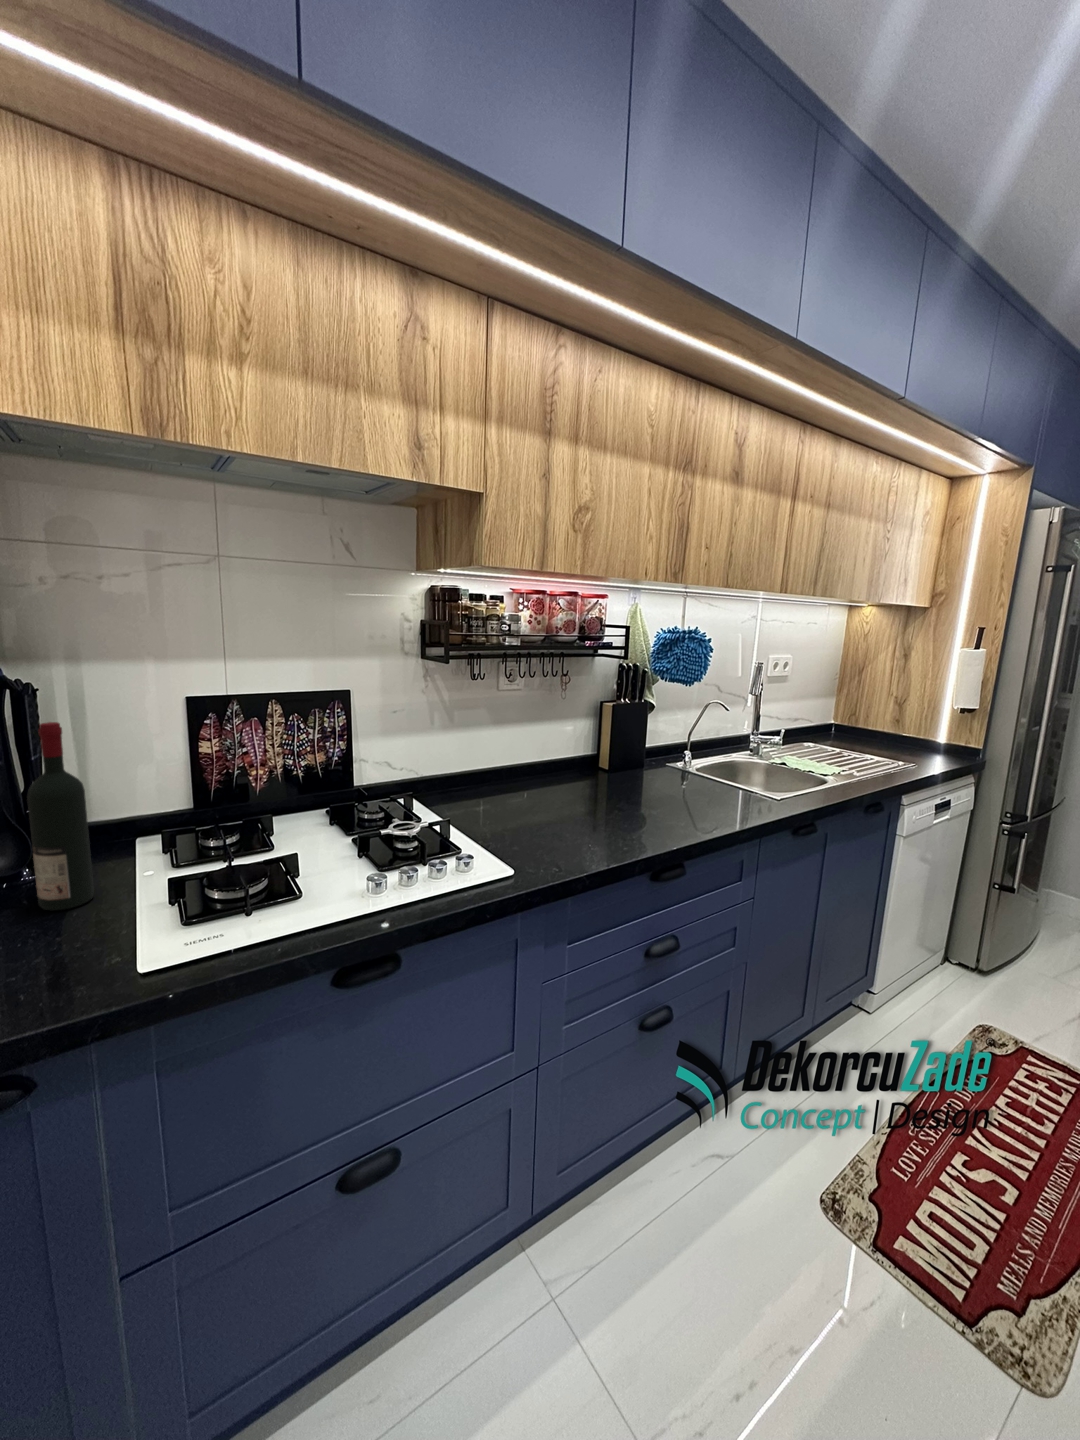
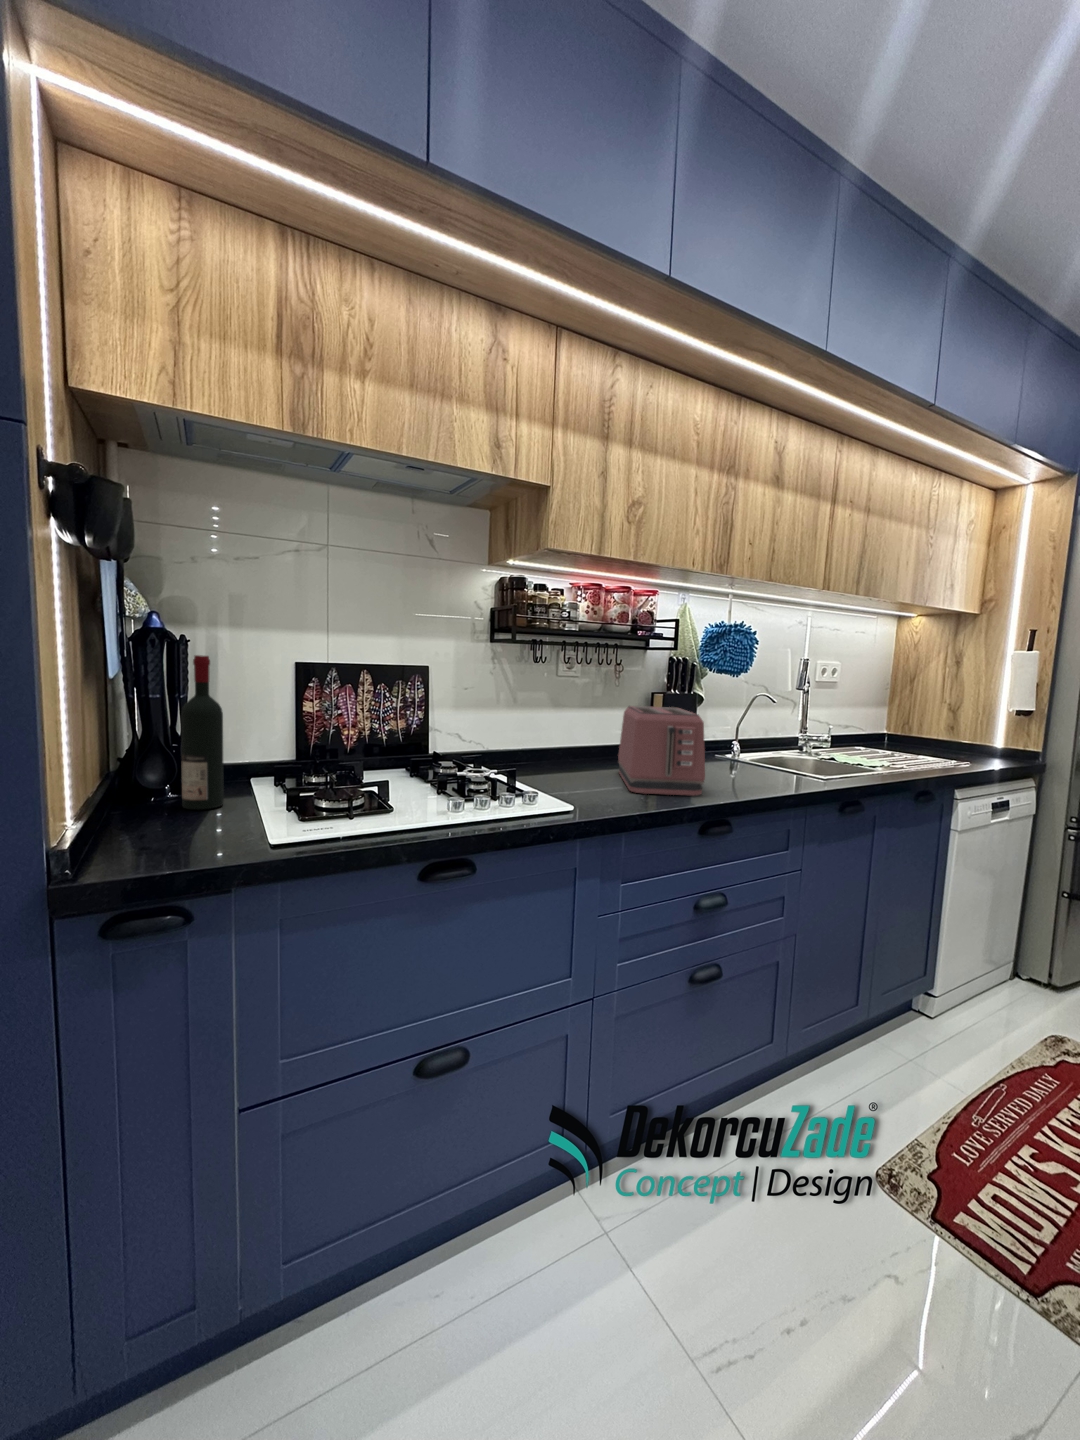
toaster: none [563,728,657,838] -> present [618,706,705,796]

